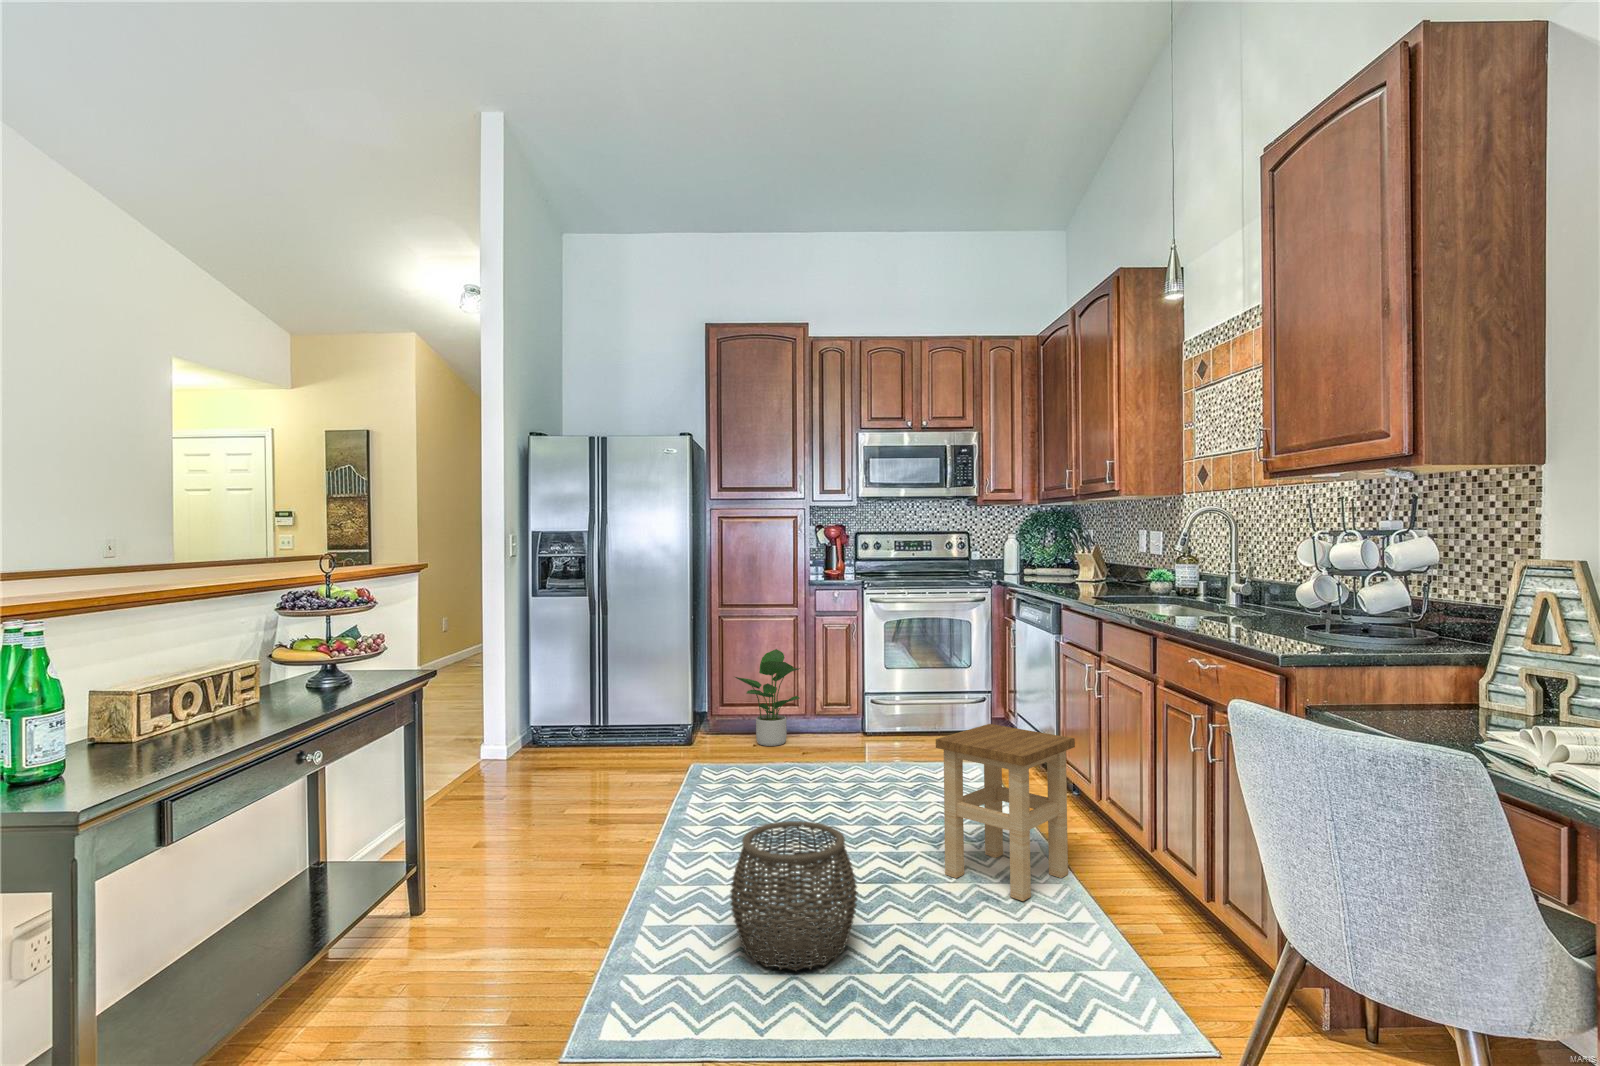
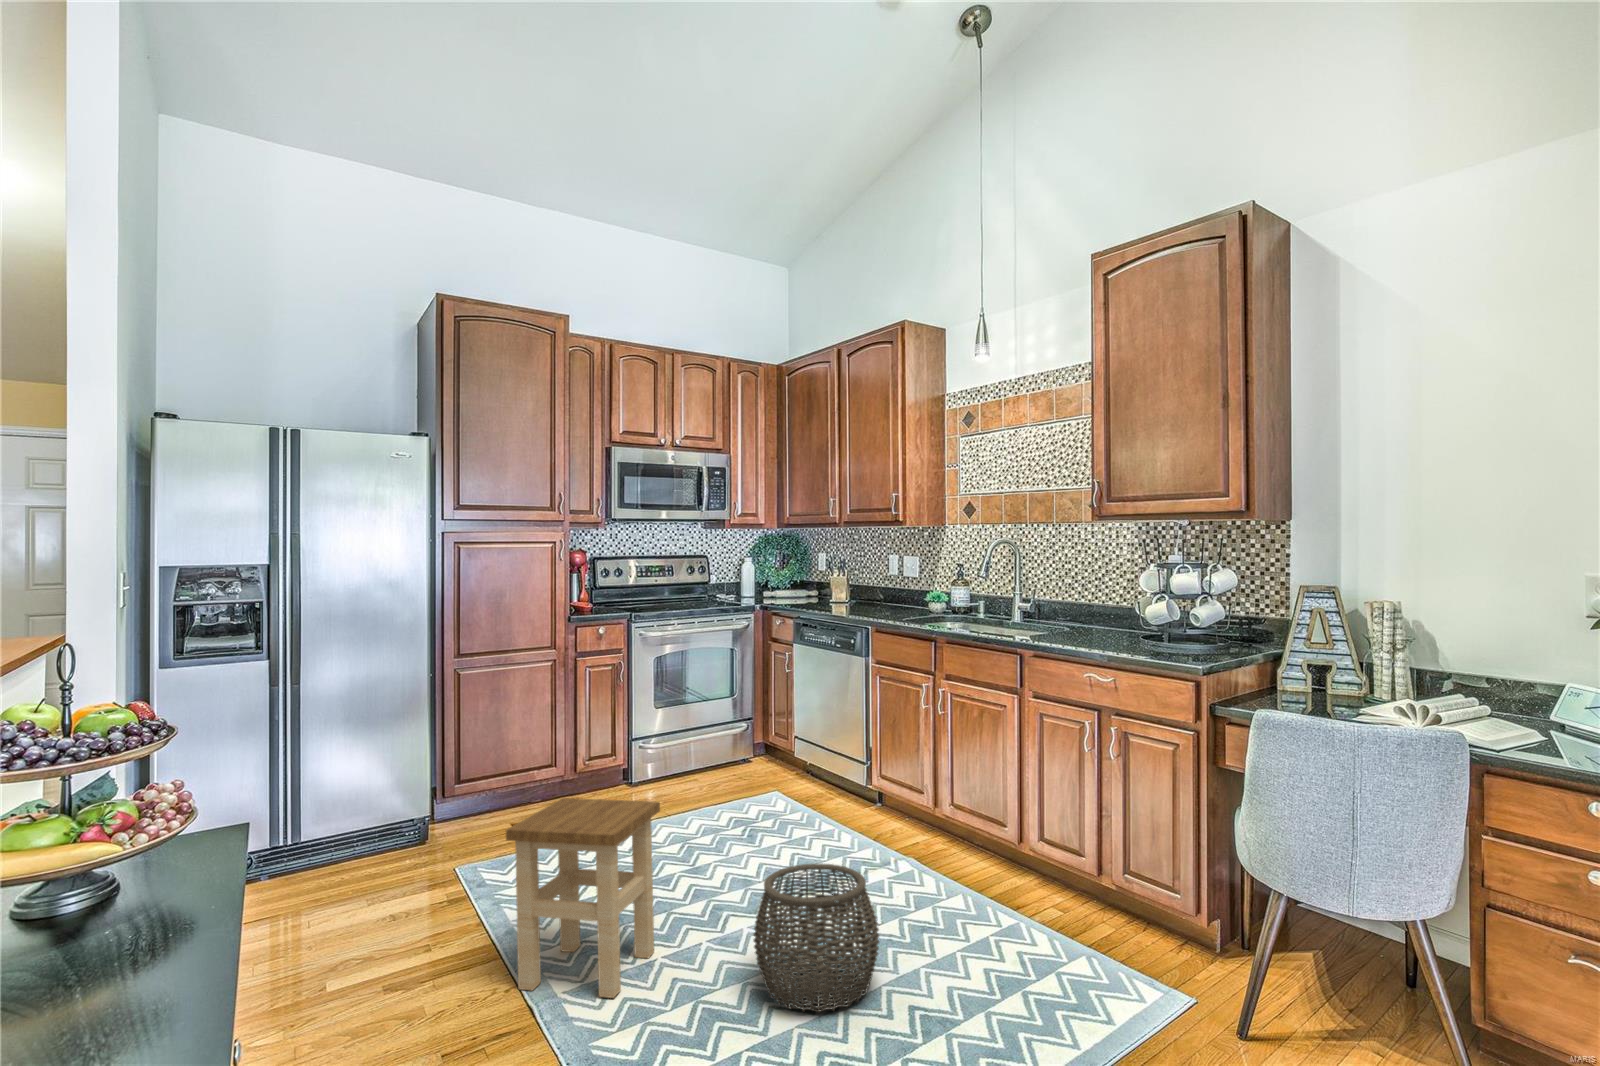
potted plant: present [735,649,800,746] -> none [491,698,575,811]
stool: present [936,724,1075,901] -> present [506,798,660,998]

